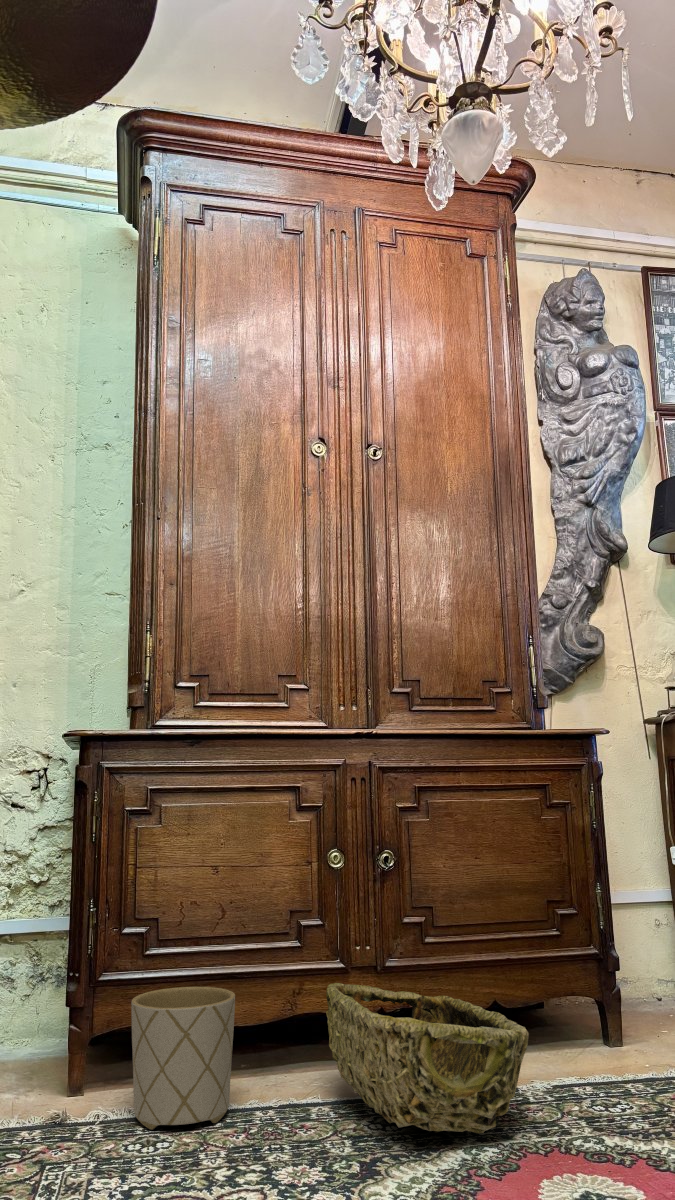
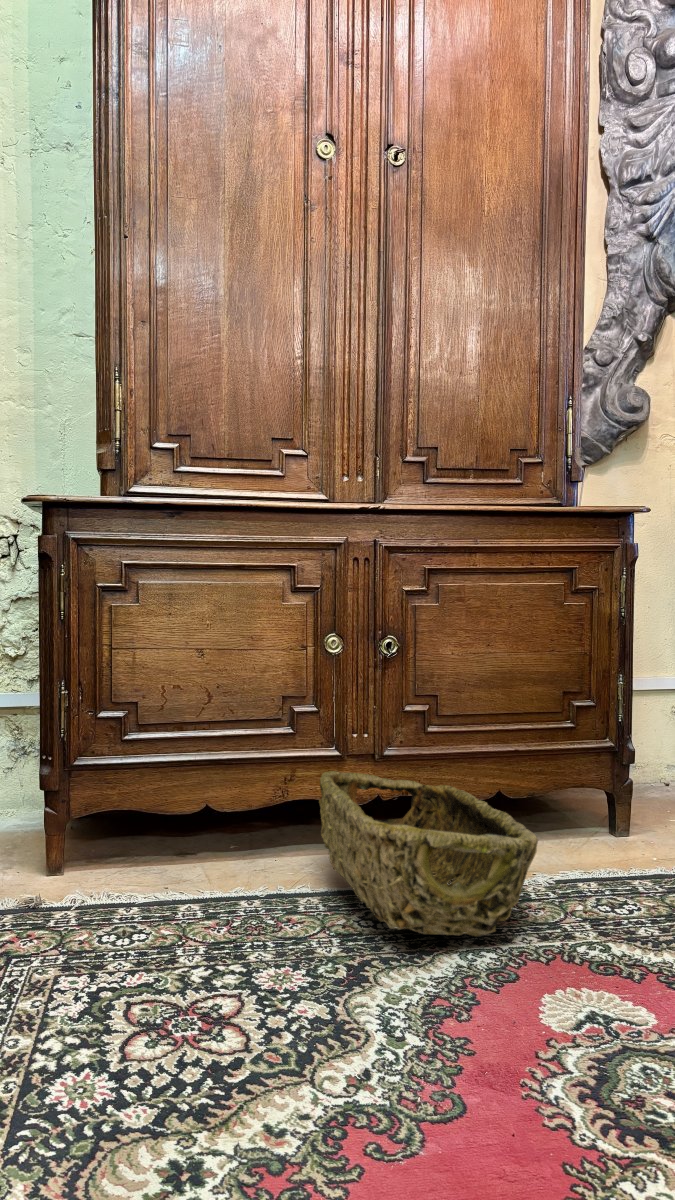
planter: present [131,987,235,1130] -> none [107,772,220,916]

